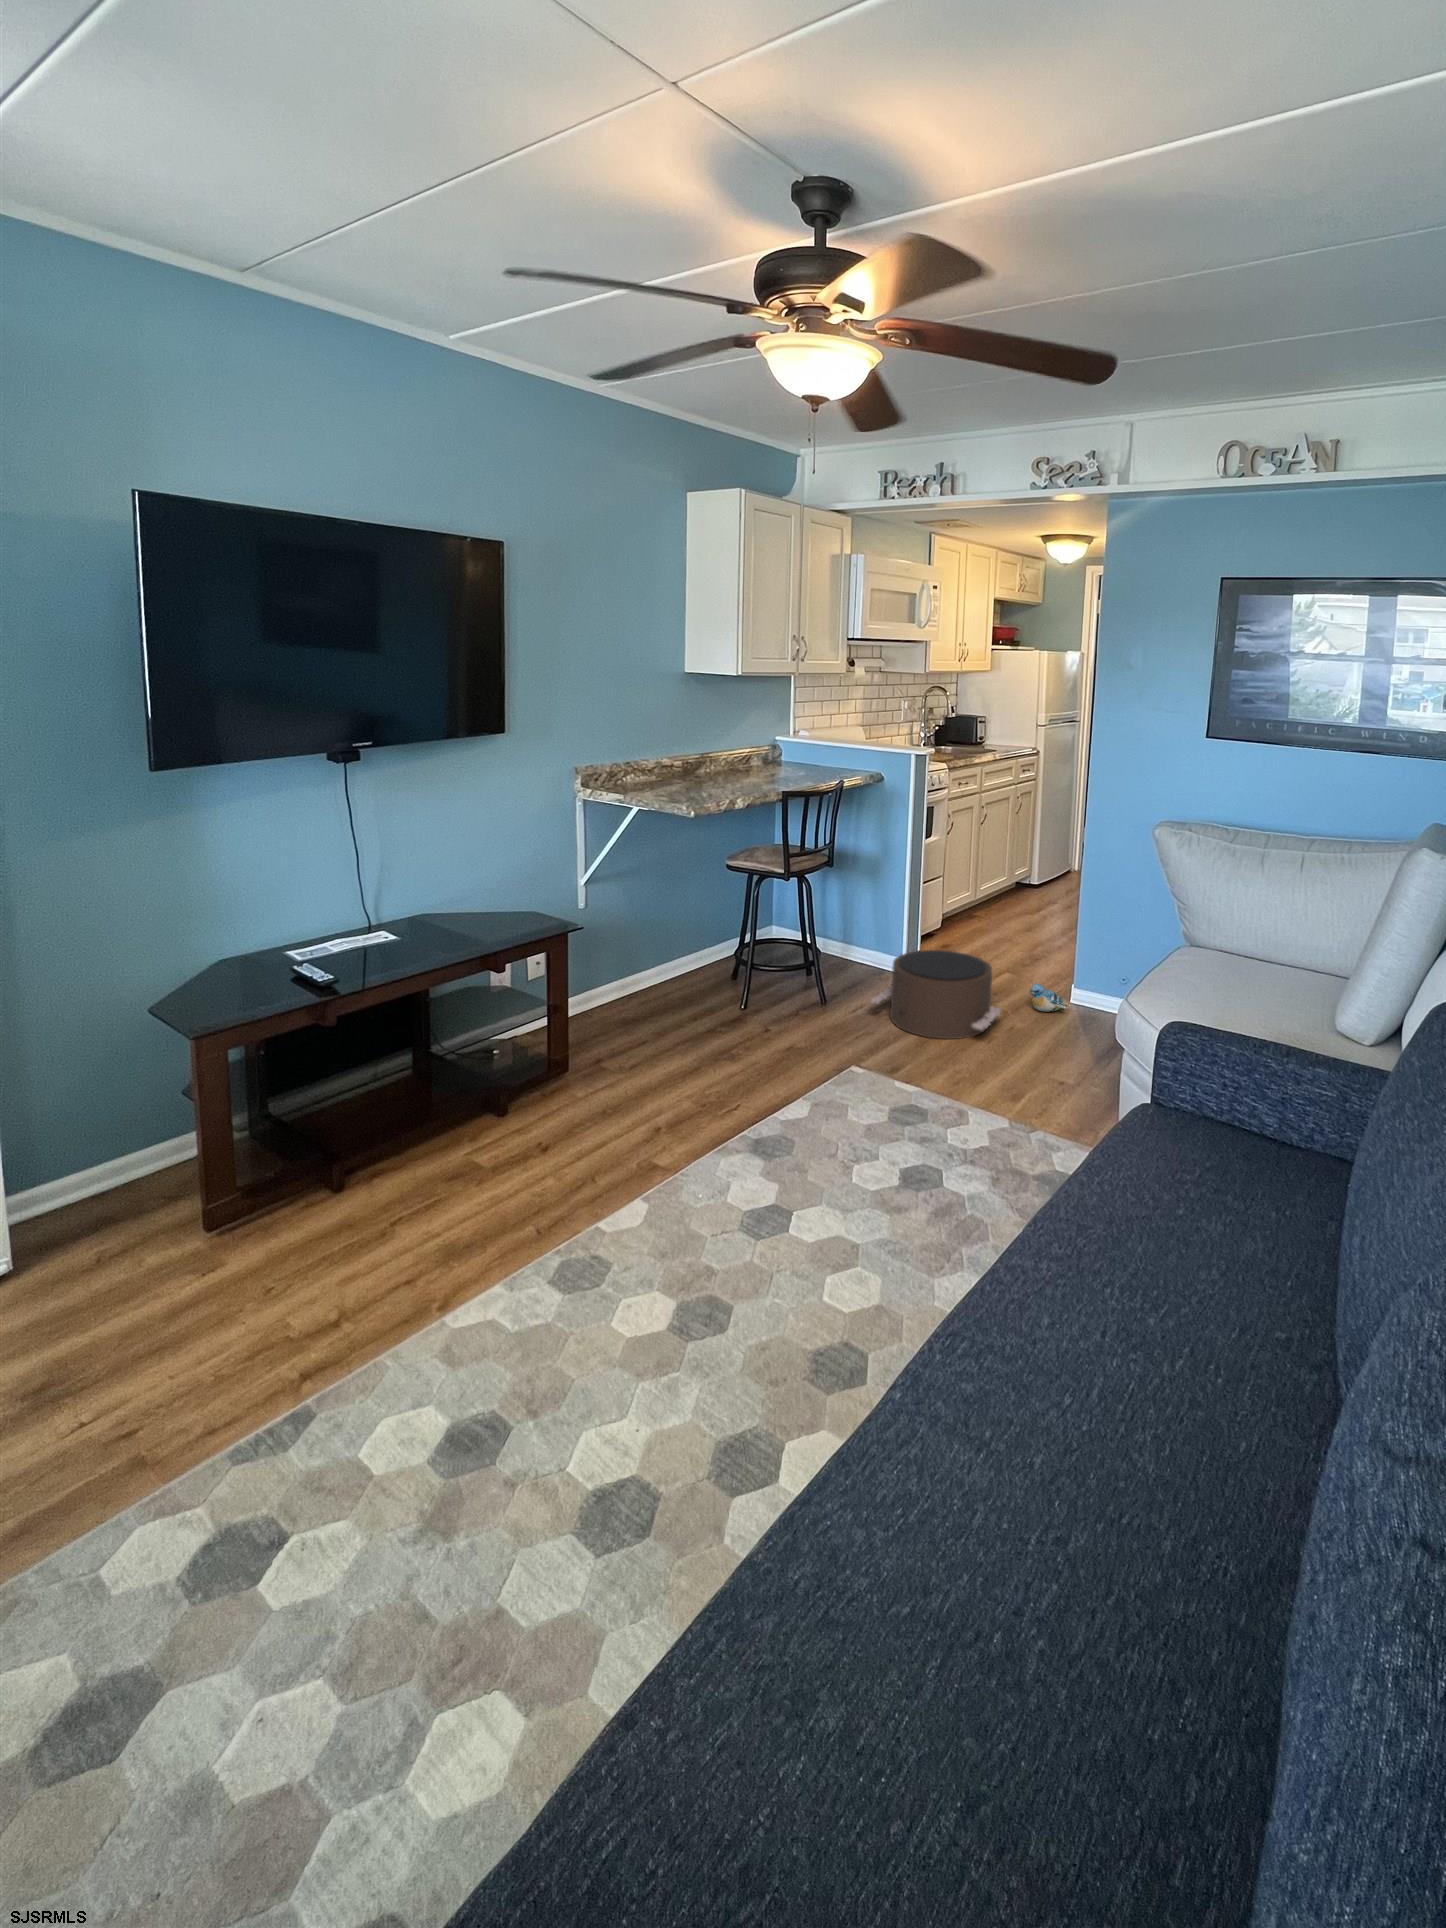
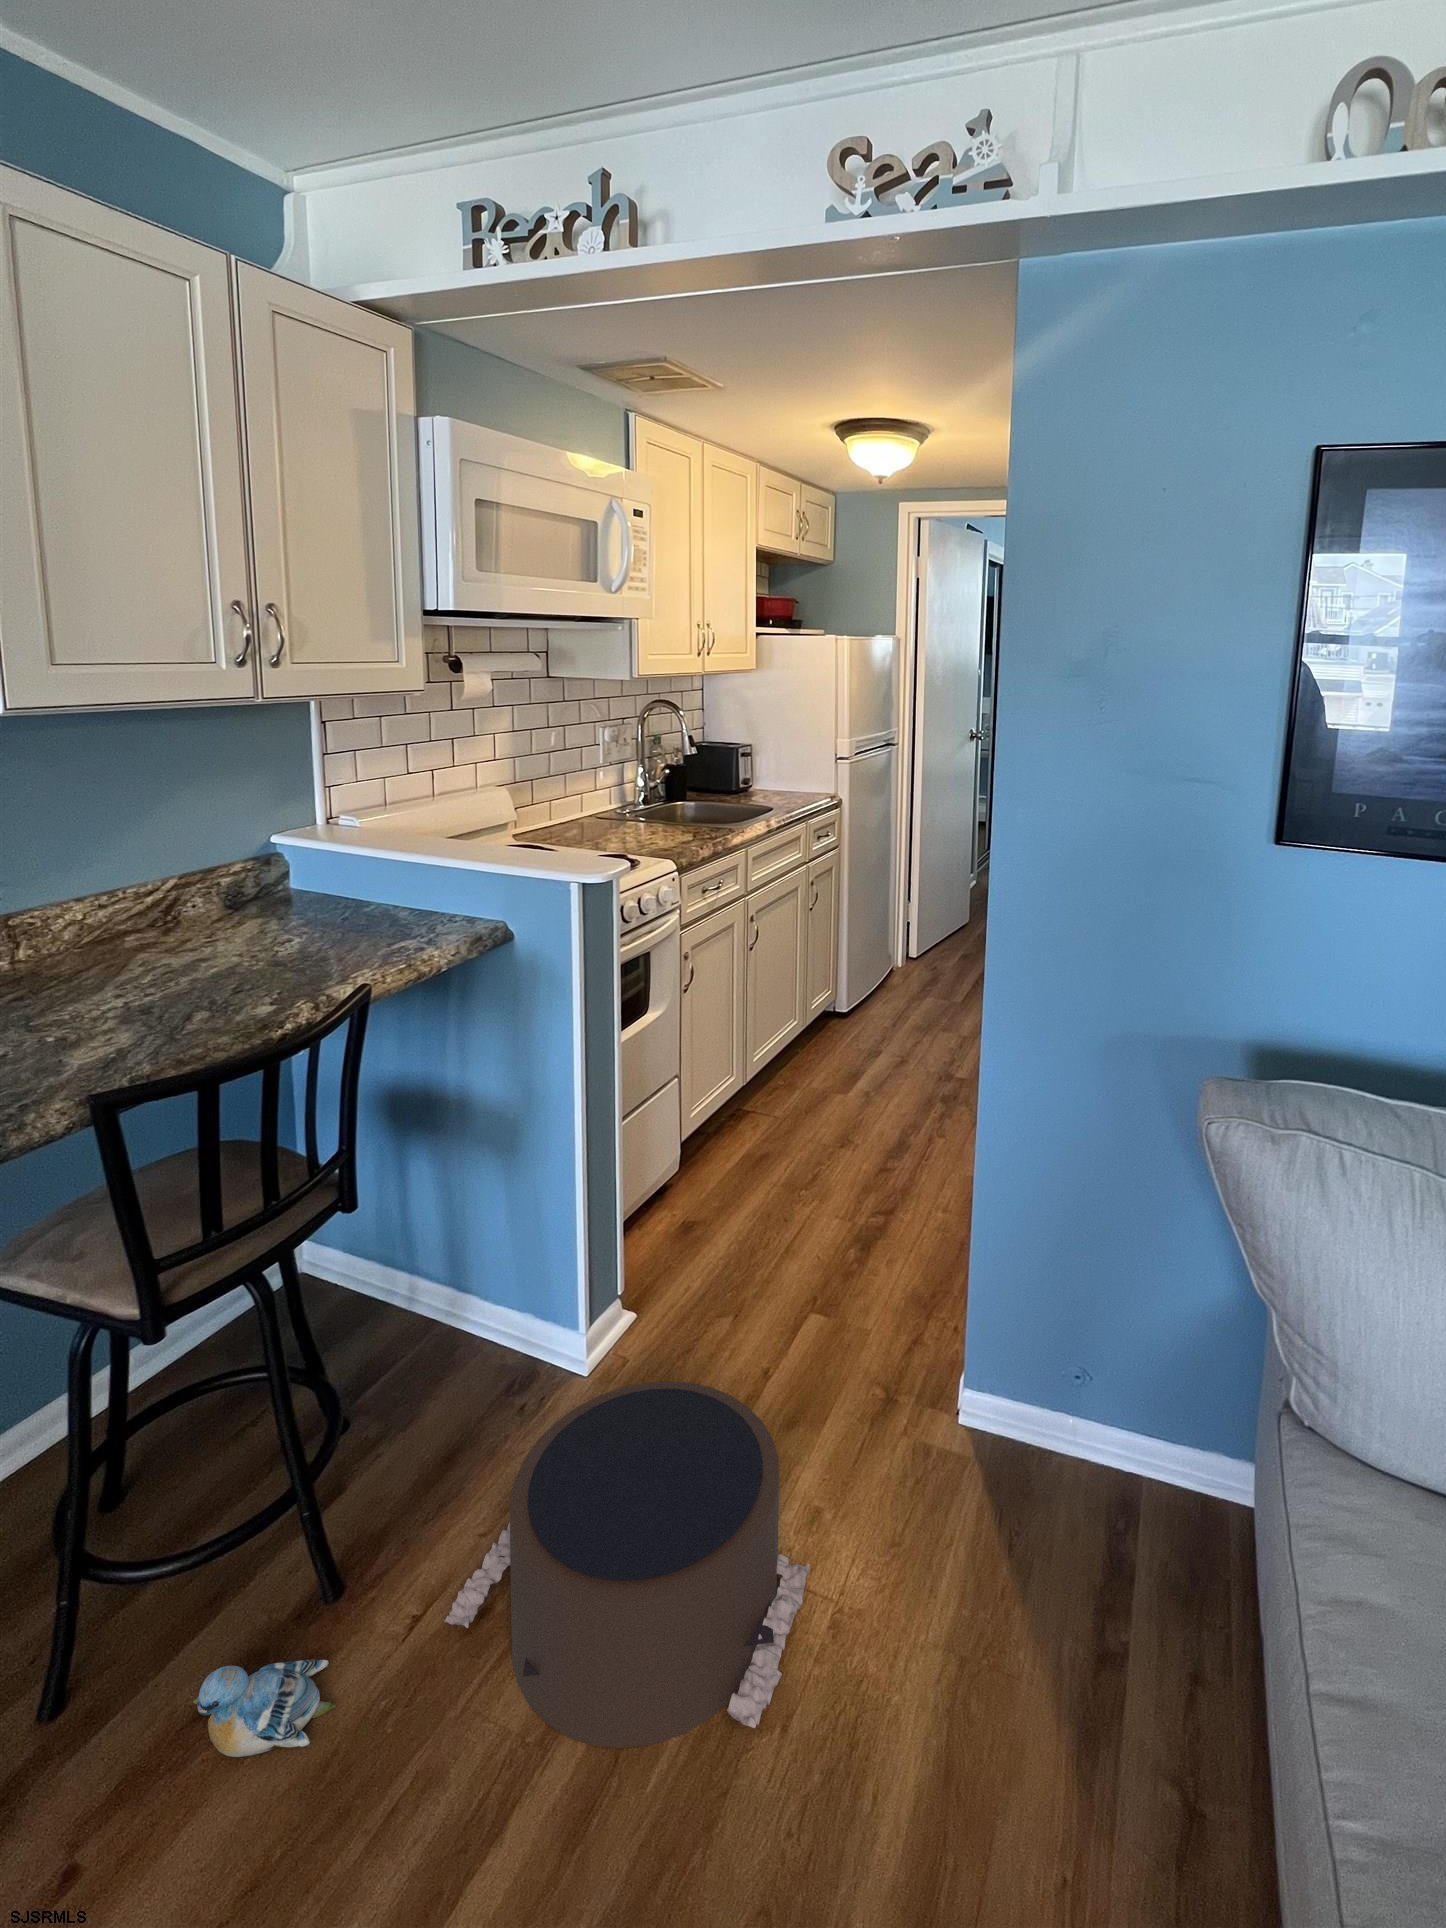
plush toy: present [1029,983,1067,1012] -> present [193,1659,336,1757]

